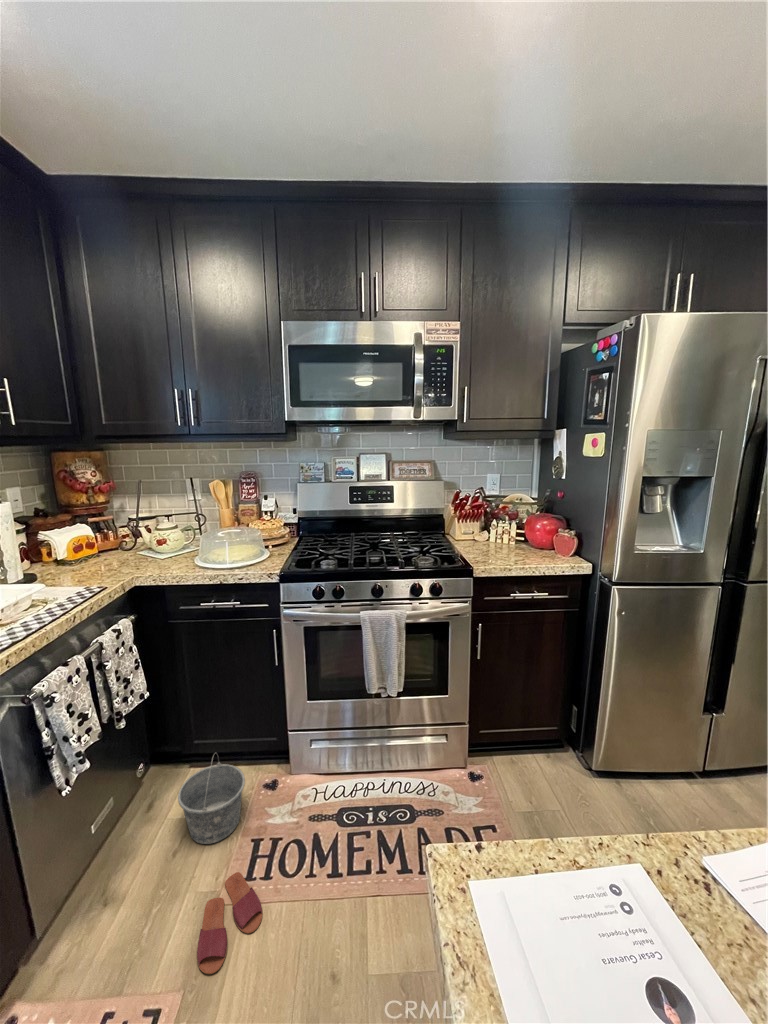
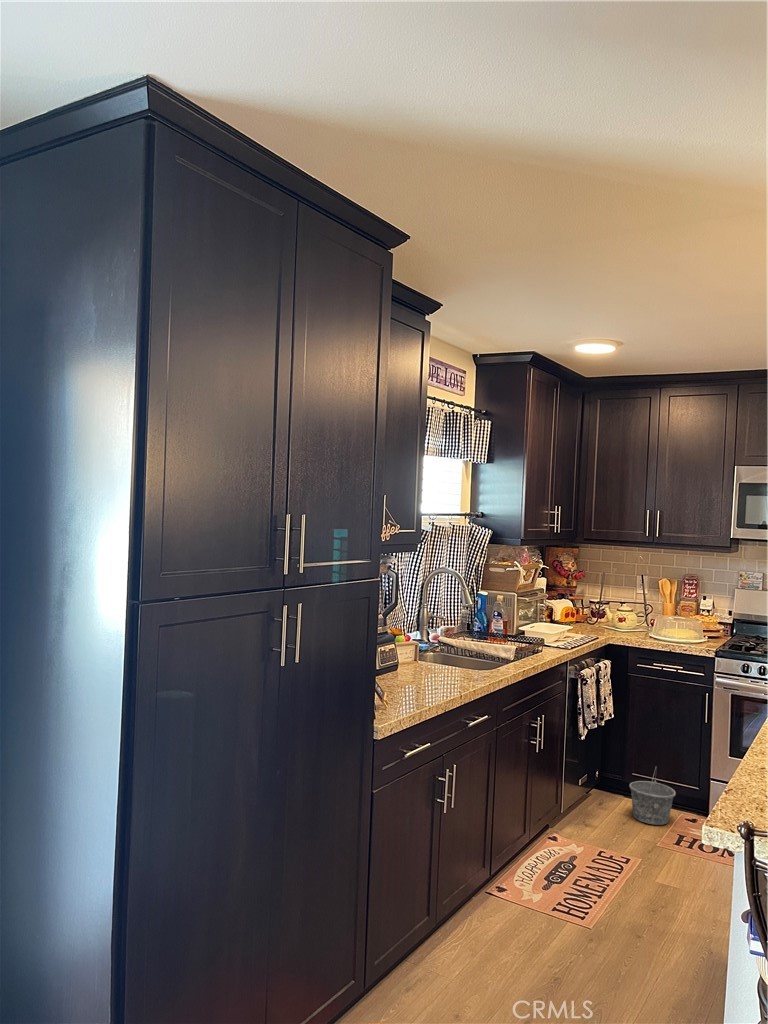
slippers: present [197,872,263,974] -> none [648,837,688,859]

